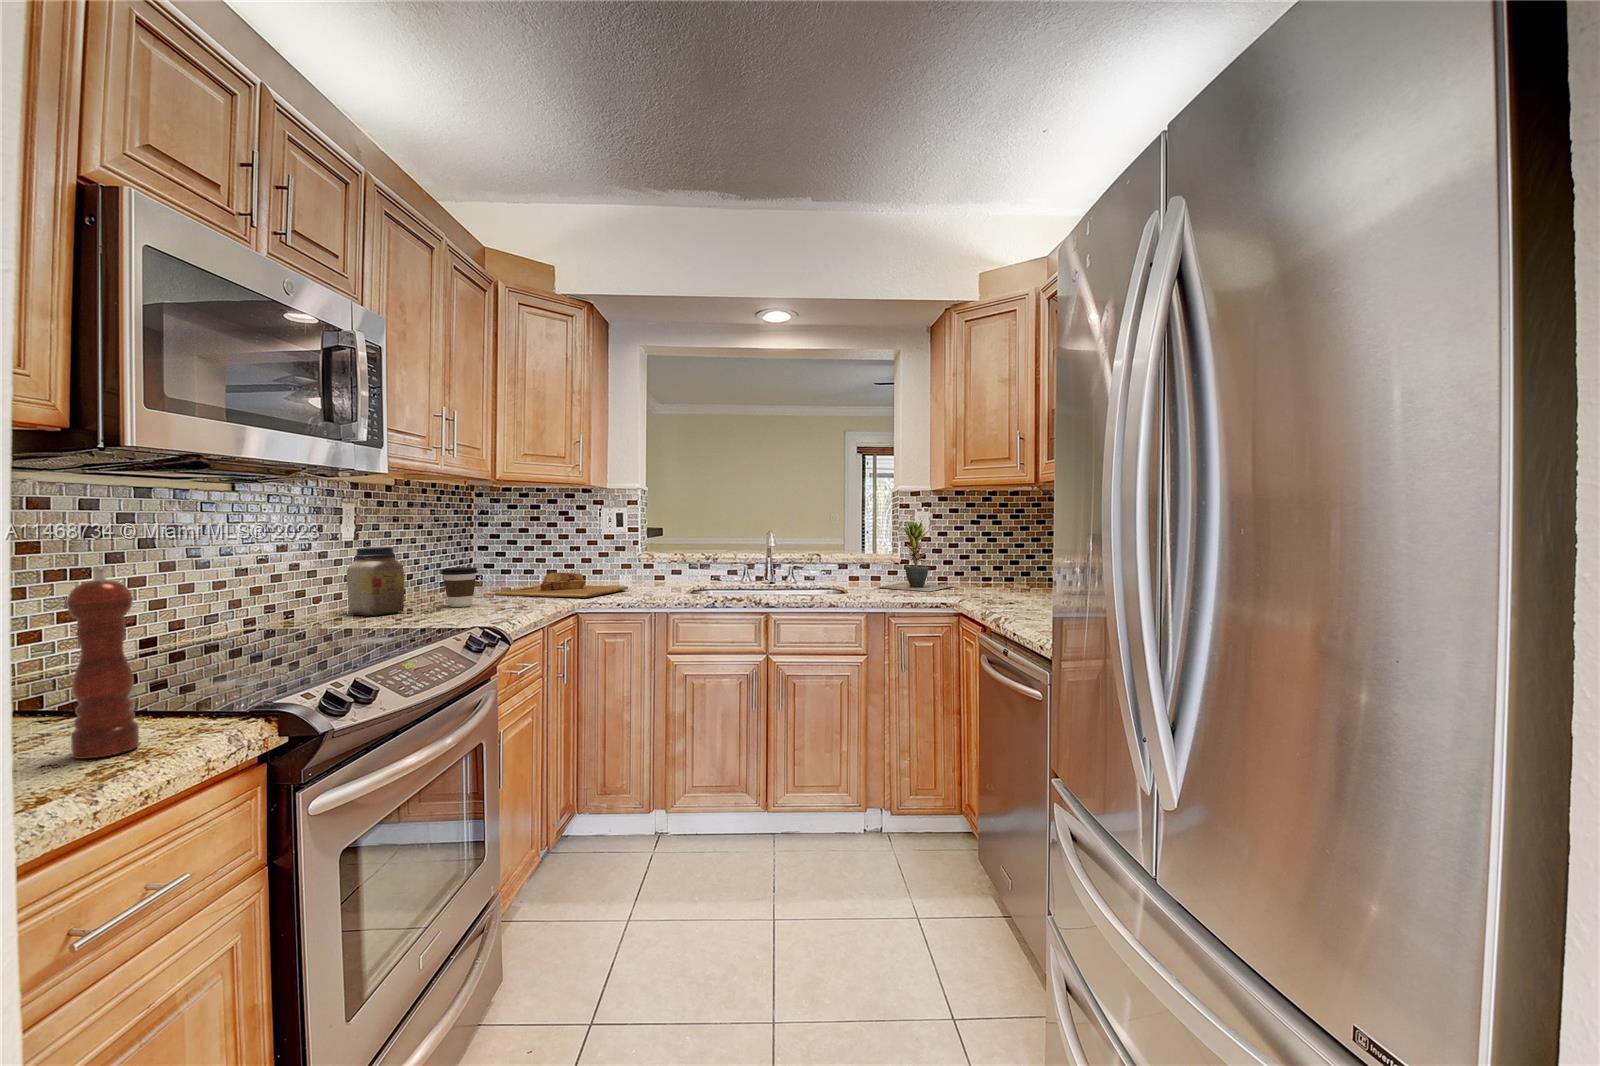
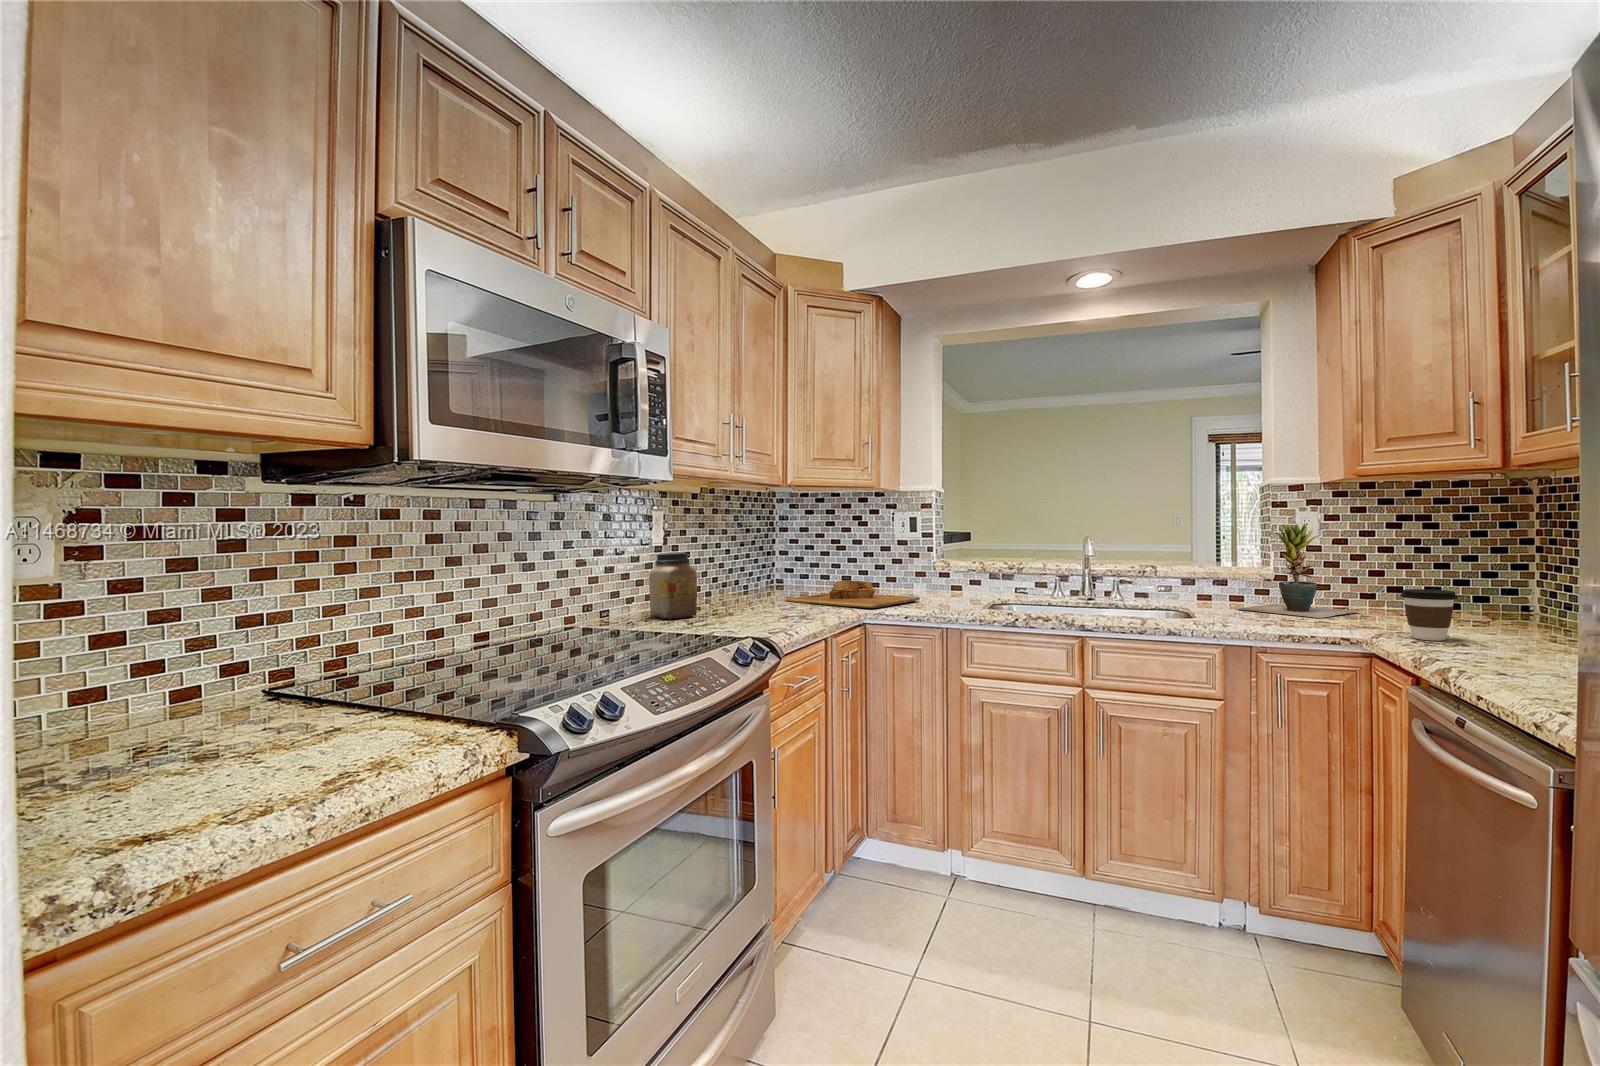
pepper mill: present [67,567,139,759] -> none [328,577,387,763]
coffee cup: present [441,567,478,607] -> present [1401,589,1458,641]

